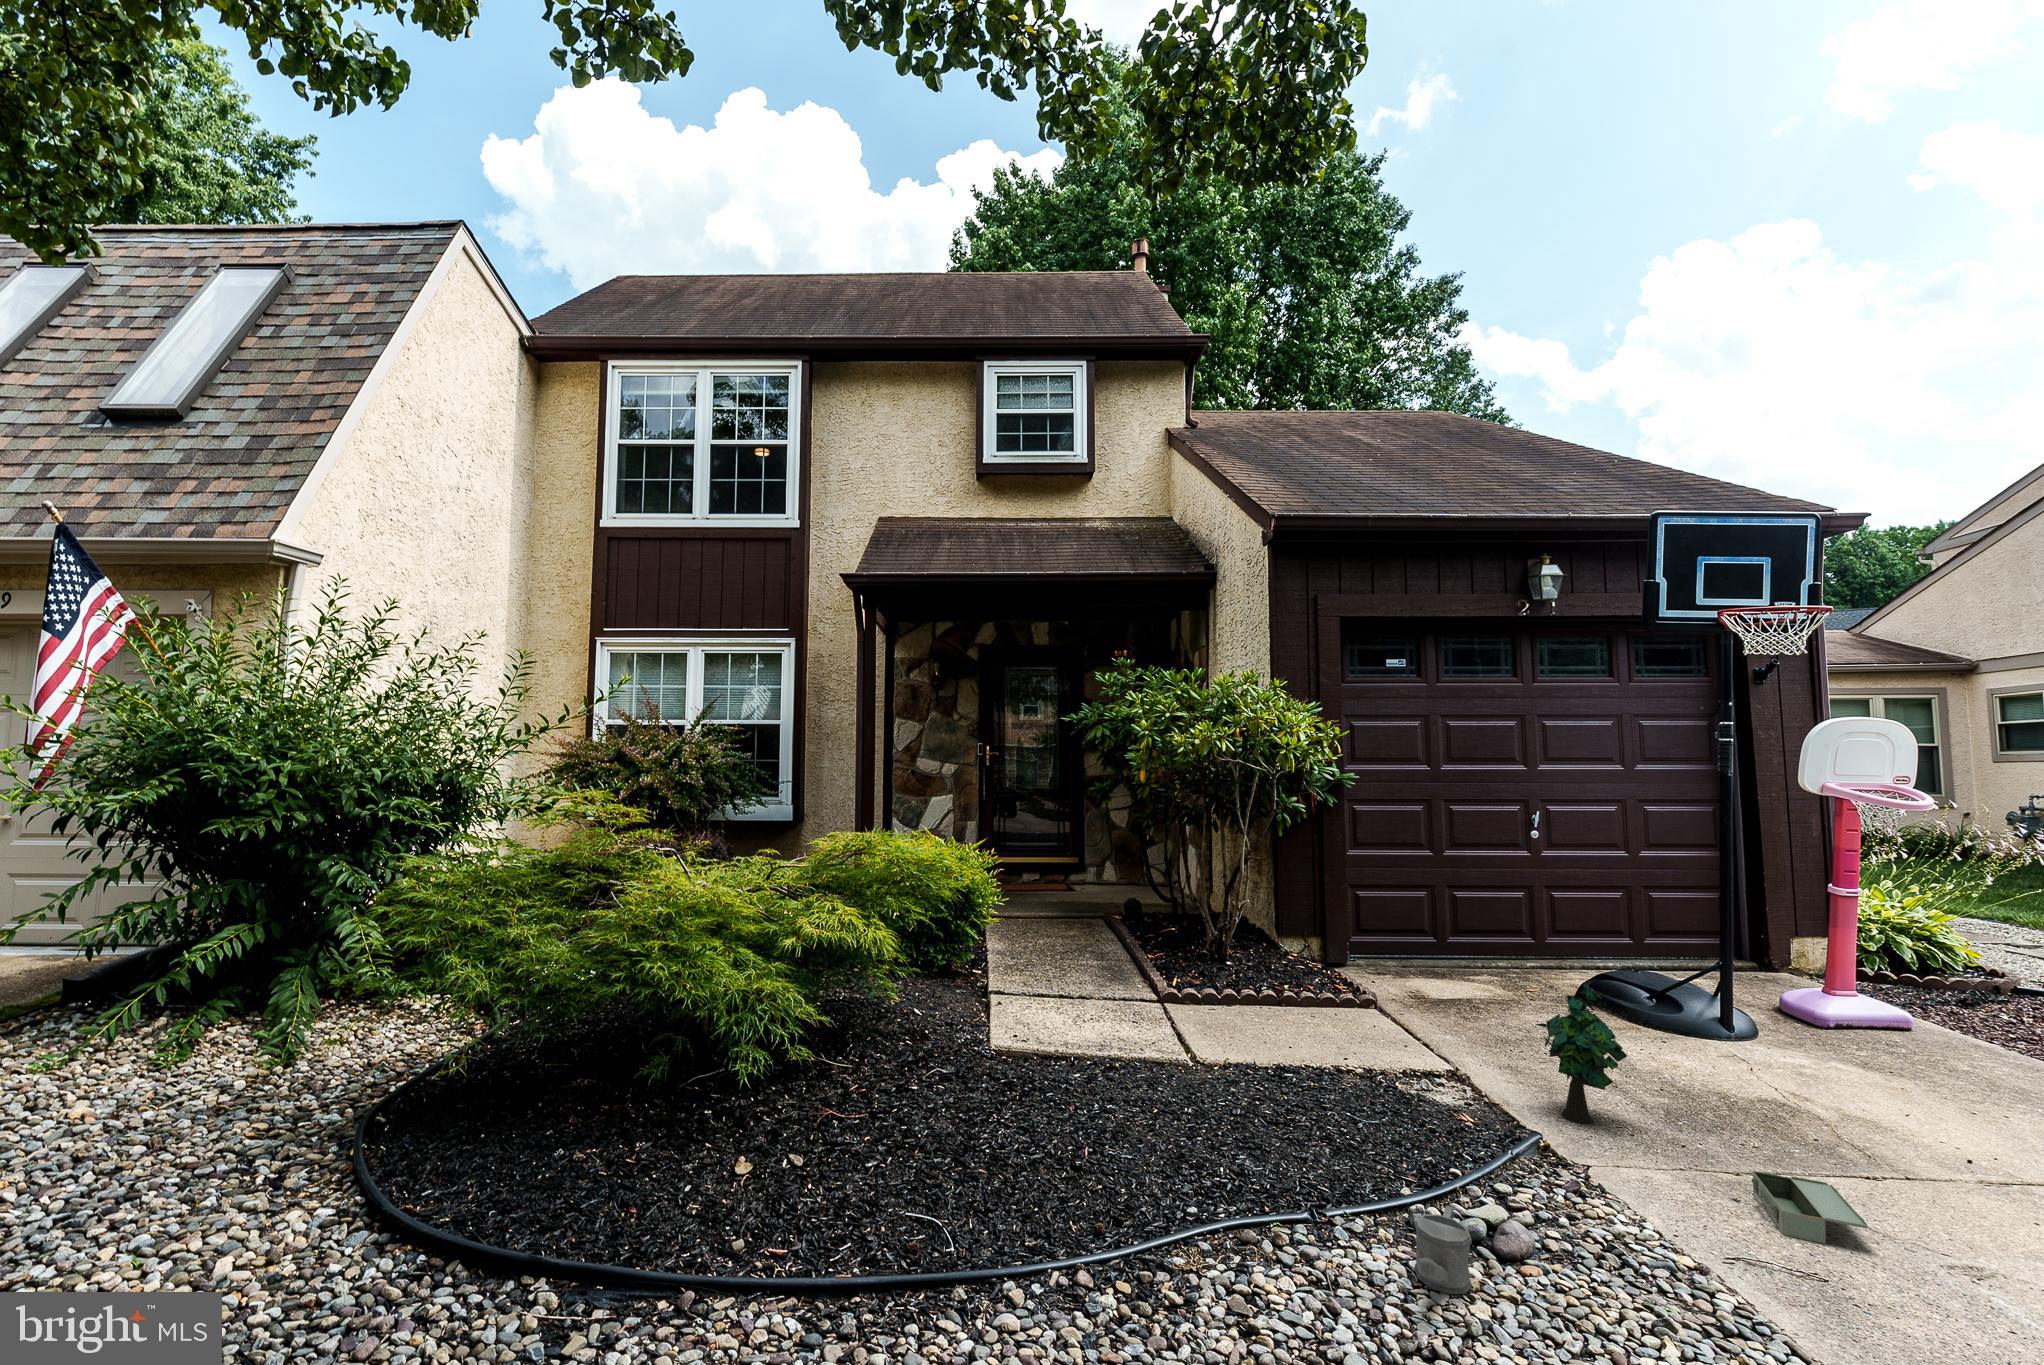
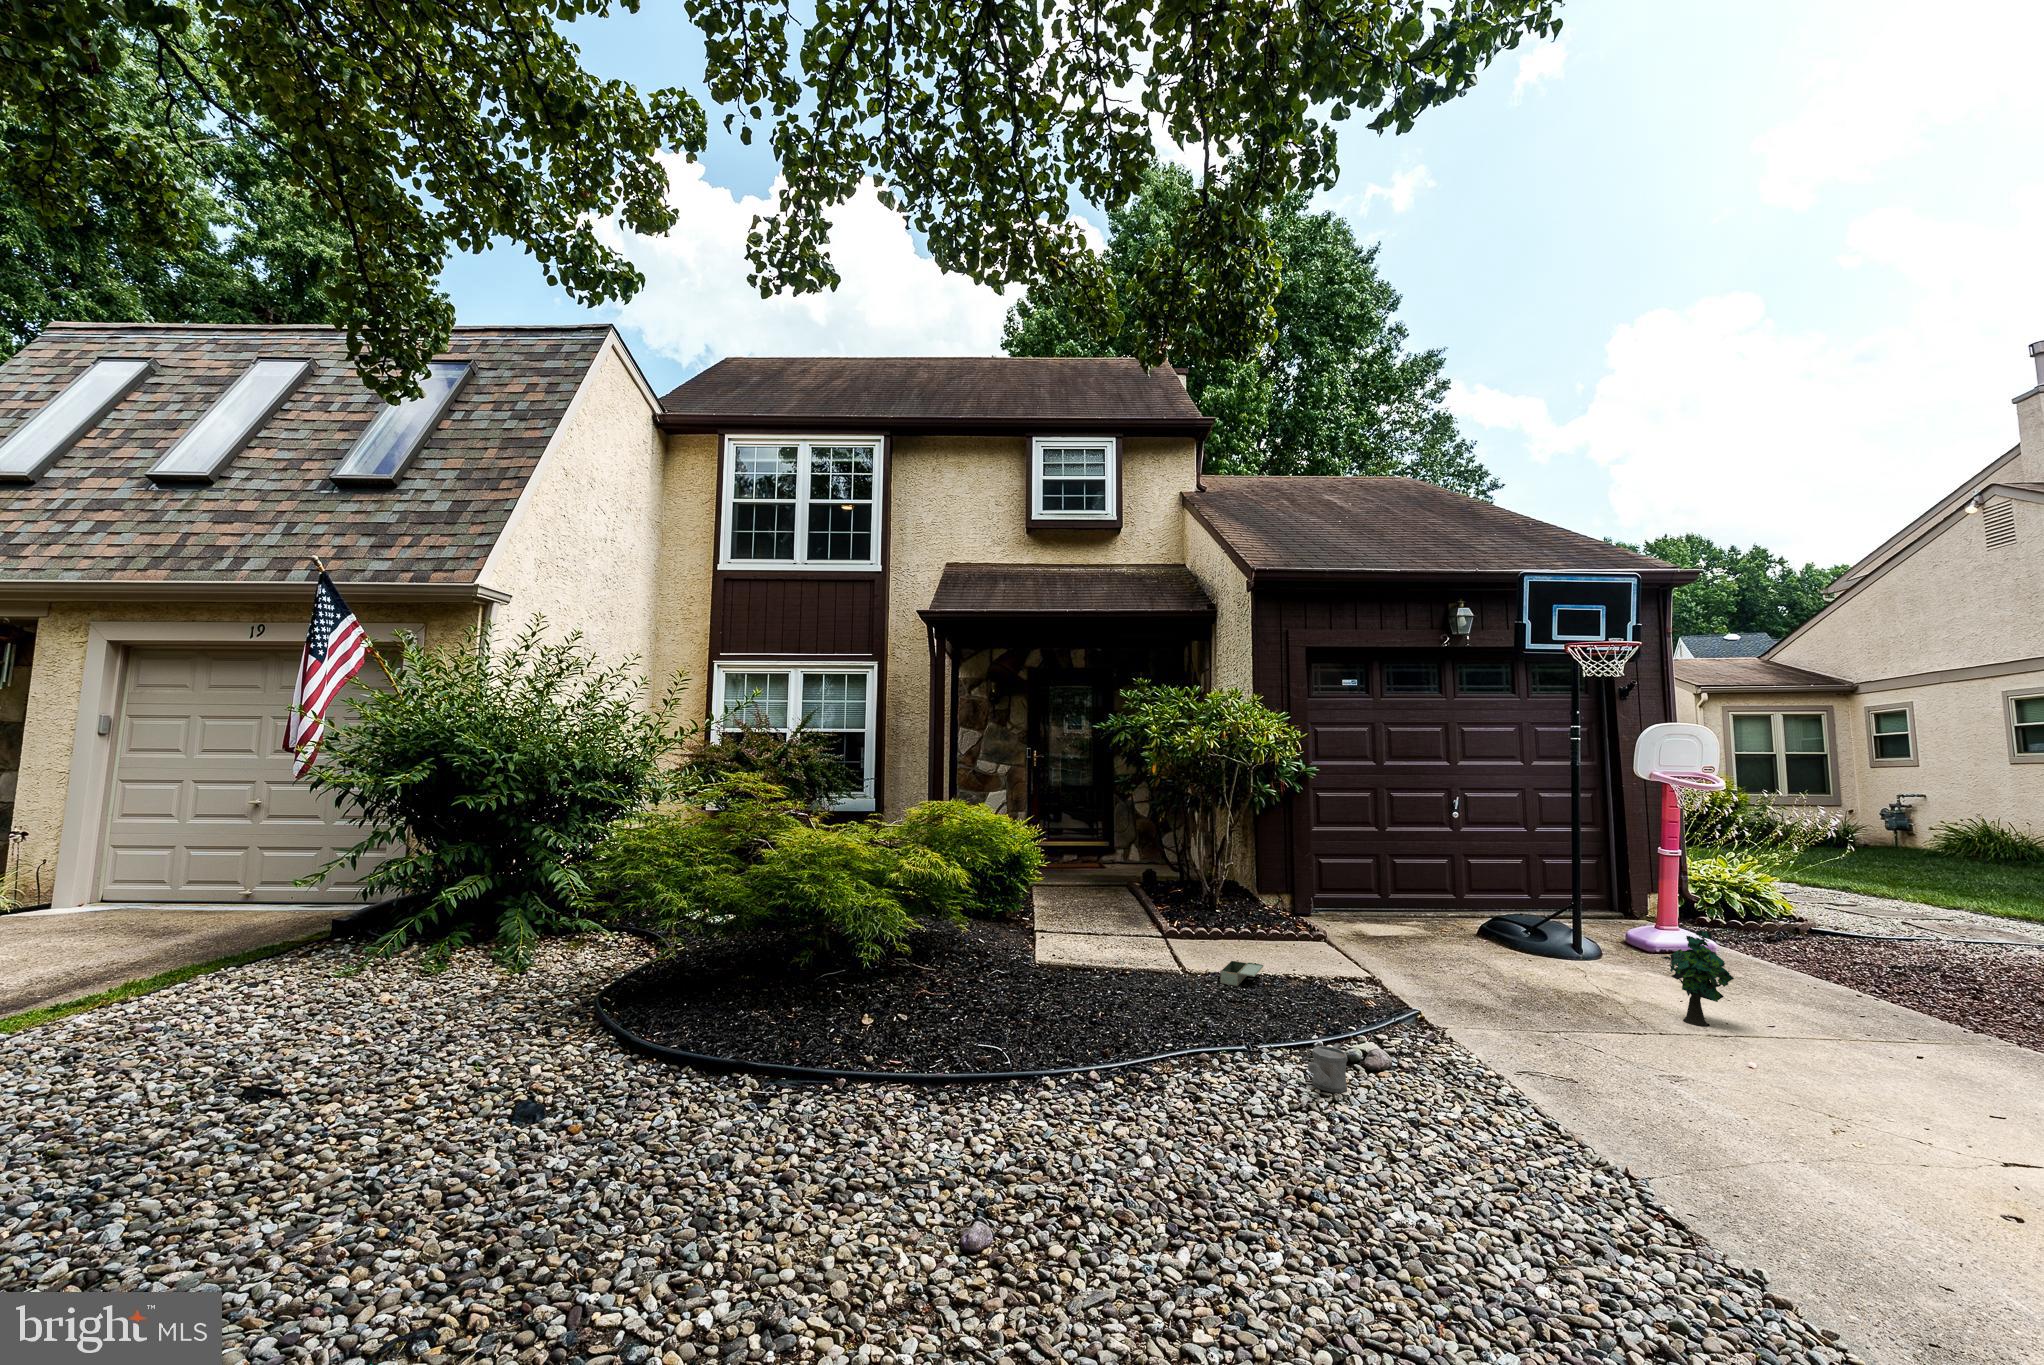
decorative plant: present [1536,988,1627,1124] -> present [1661,931,1734,1026]
toolbox: present [1752,1171,1868,1244] -> present [1220,961,1264,986]

